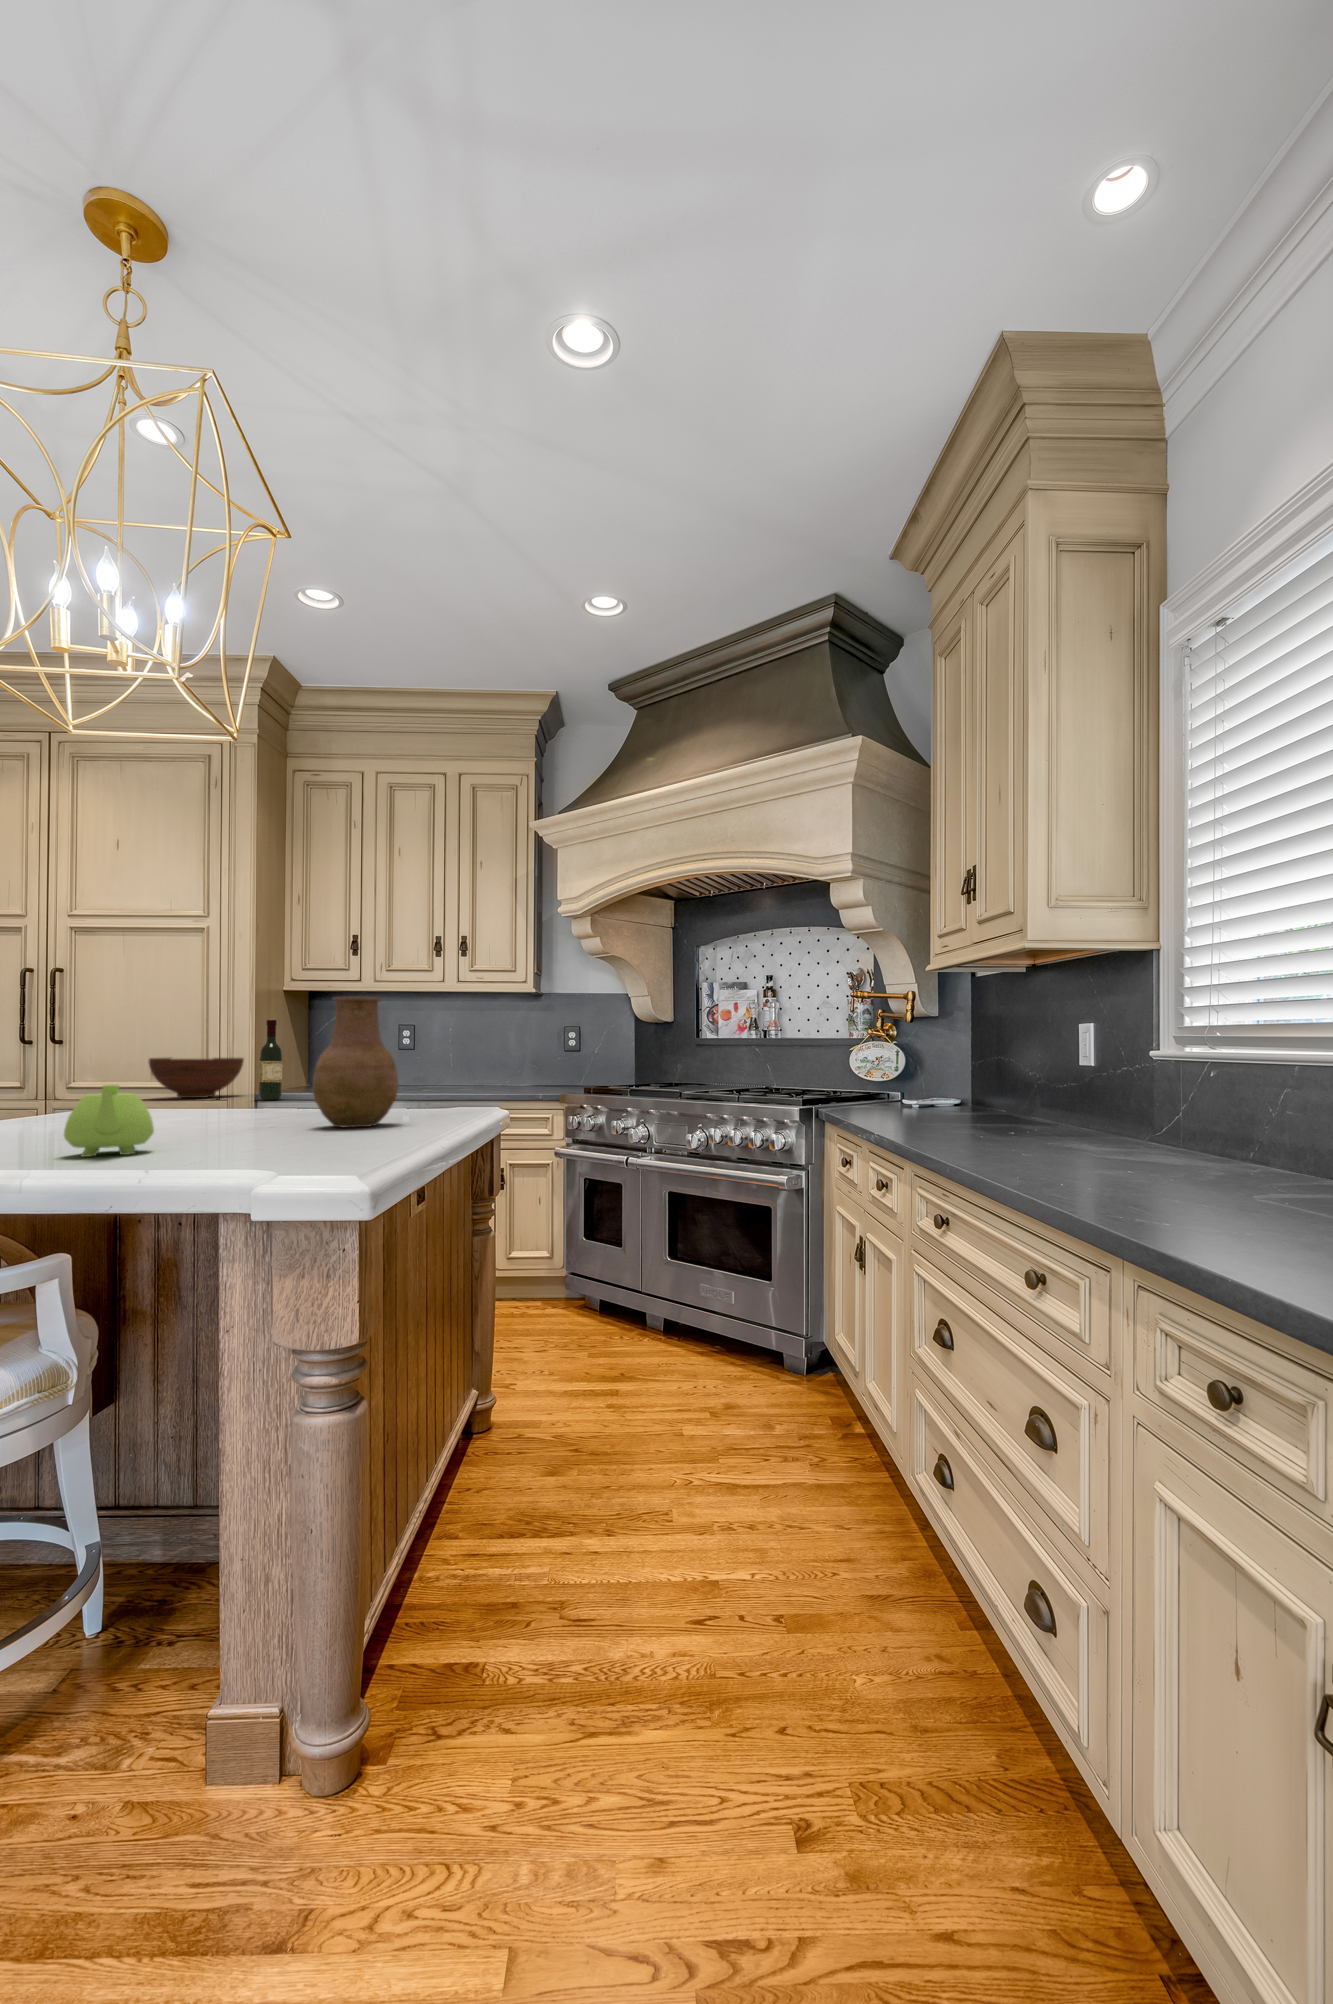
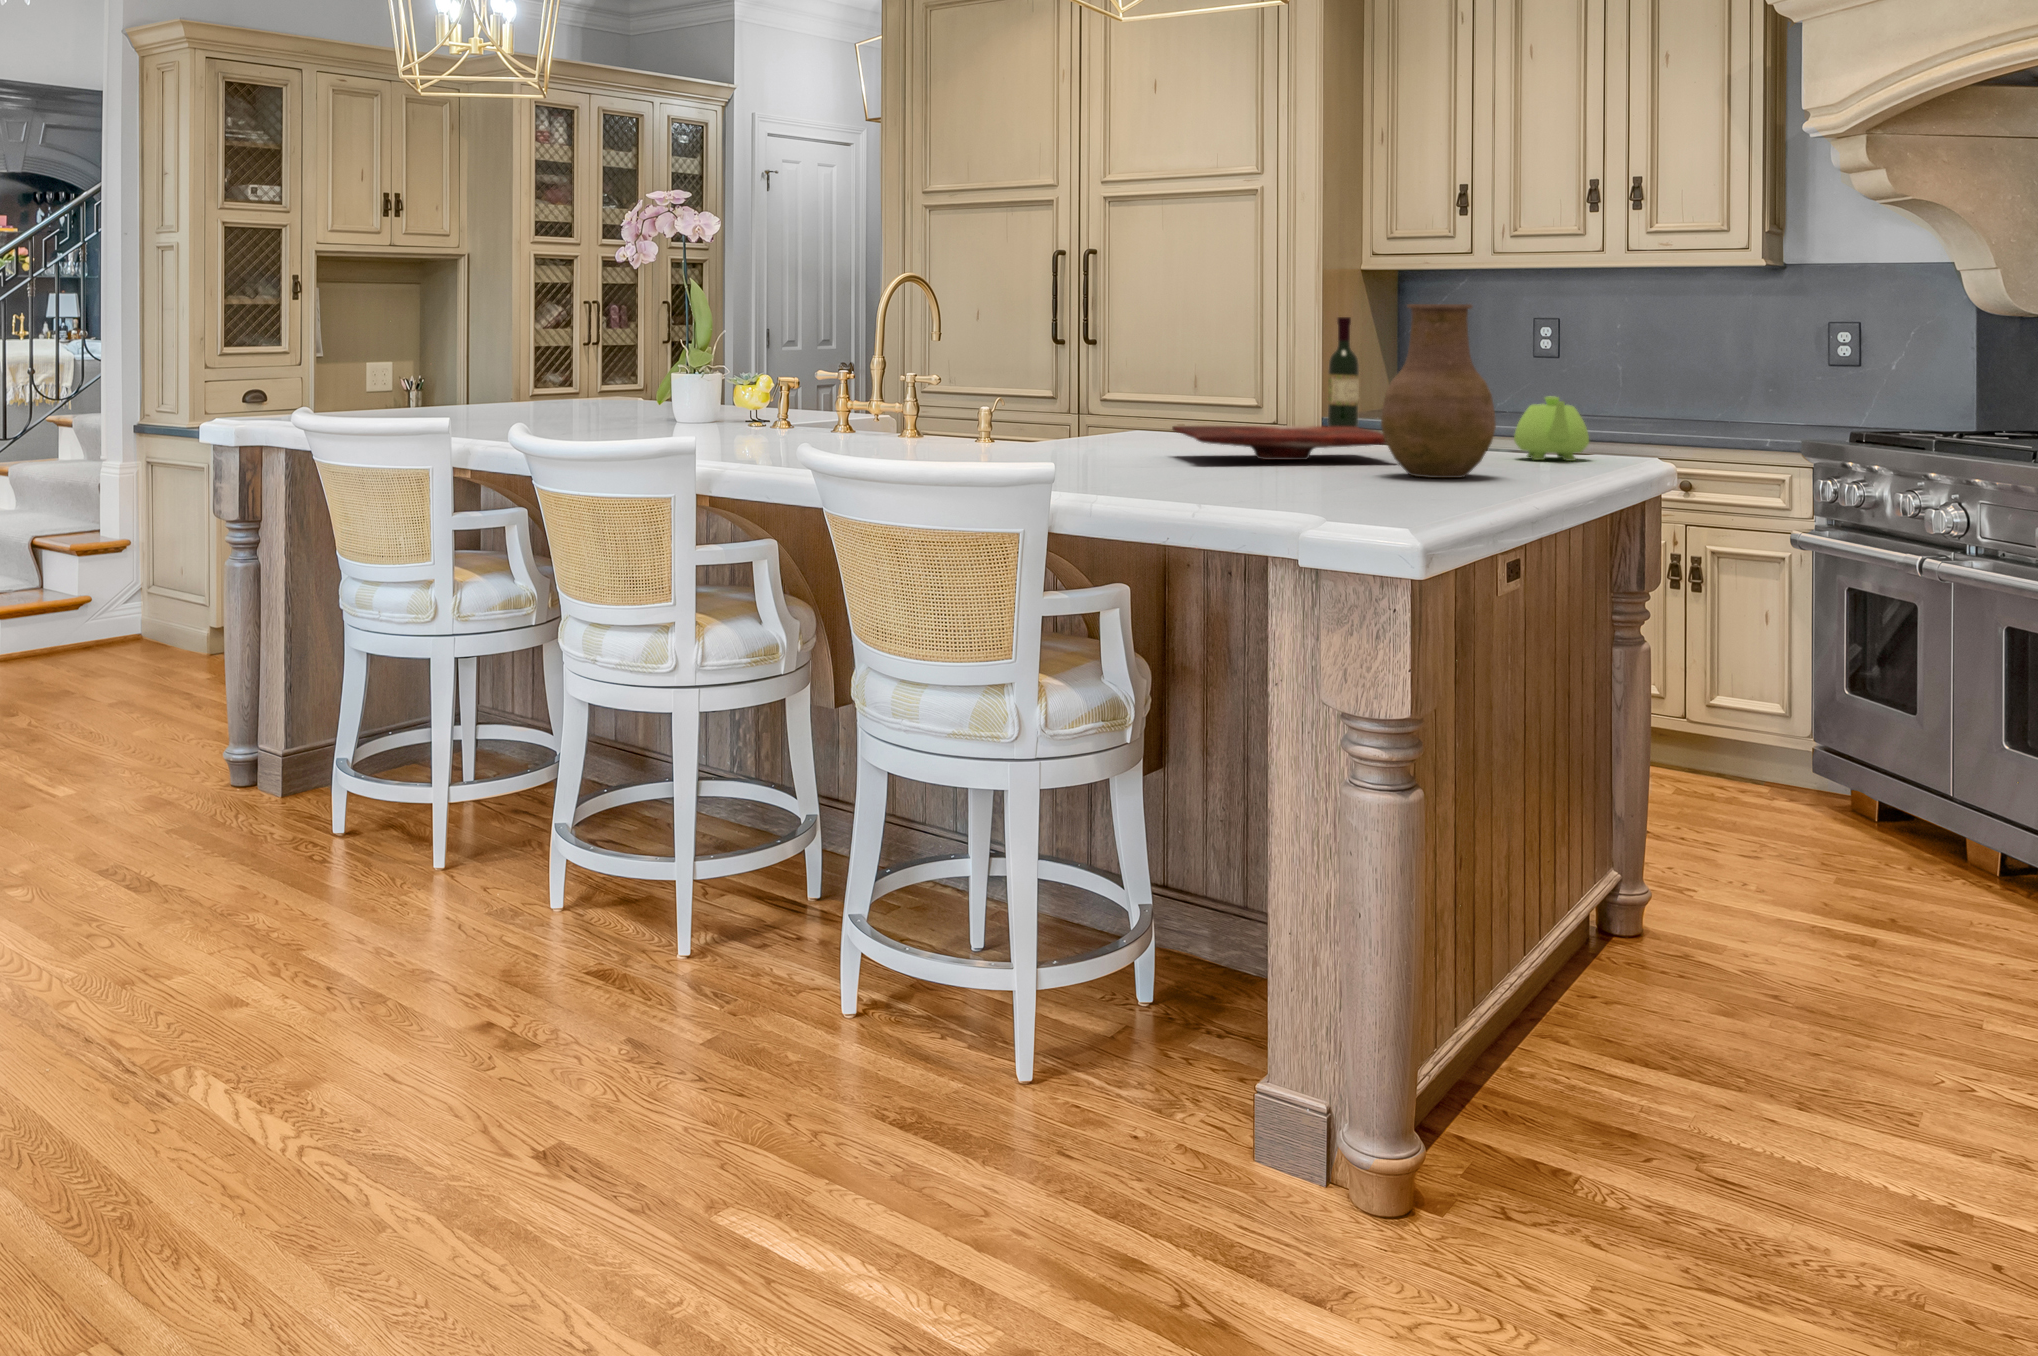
fruit bowl: present [149,1057,244,1098] -> none [1190,364,1310,421]
teapot: present [64,1084,154,1157] -> present [1514,397,1589,461]
cutting board: none [130,1095,323,1123] -> present [1172,426,1386,460]

